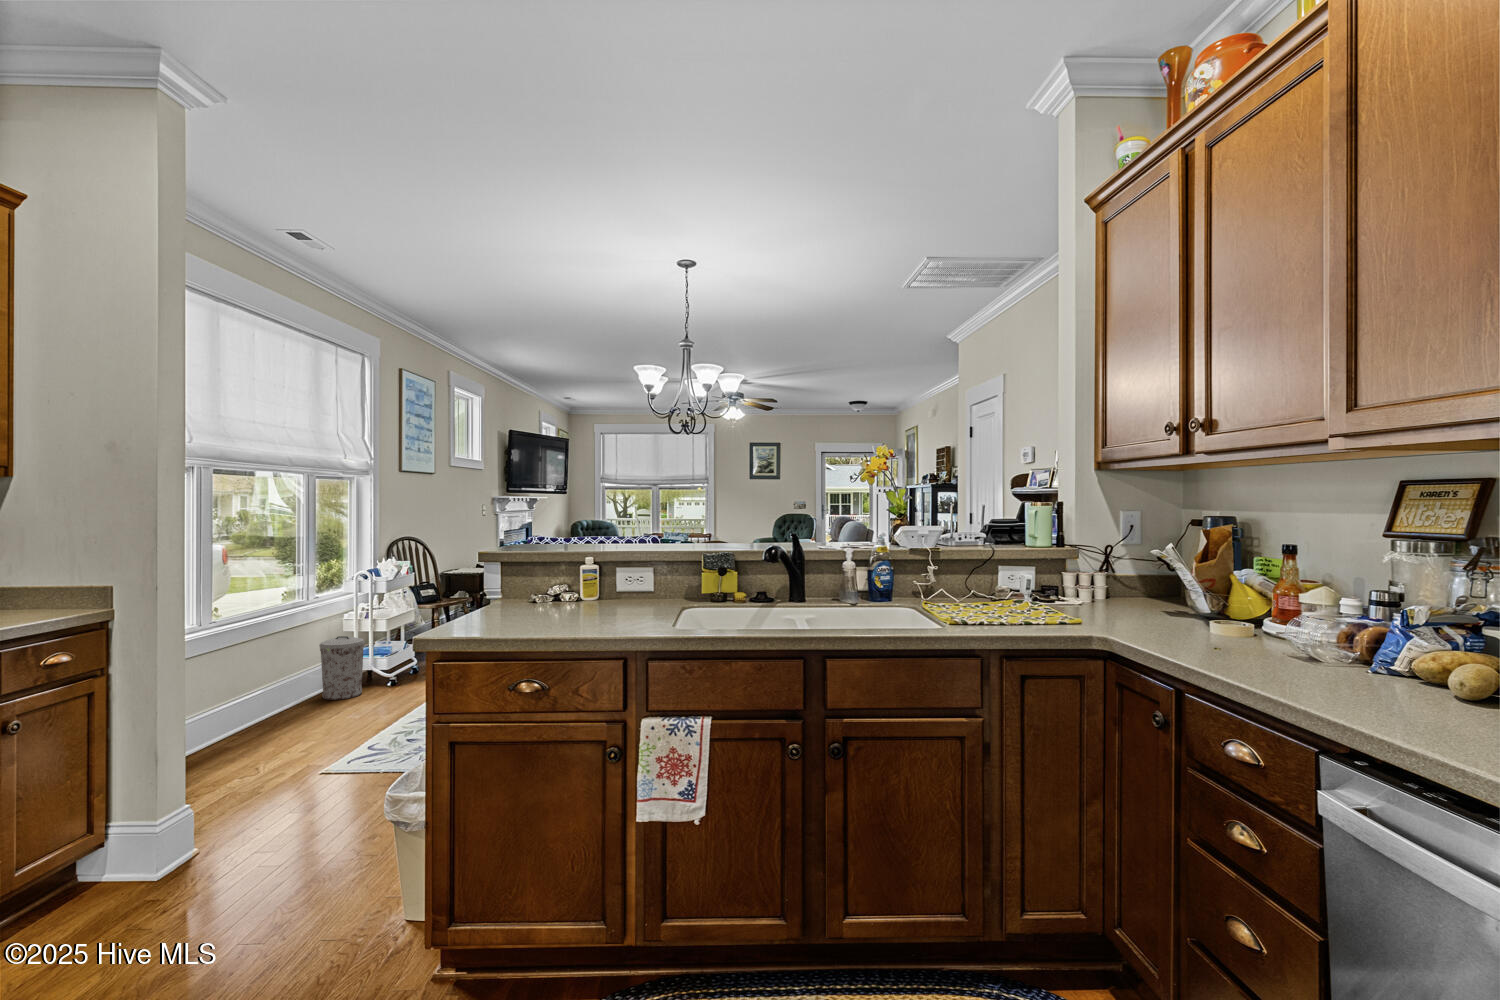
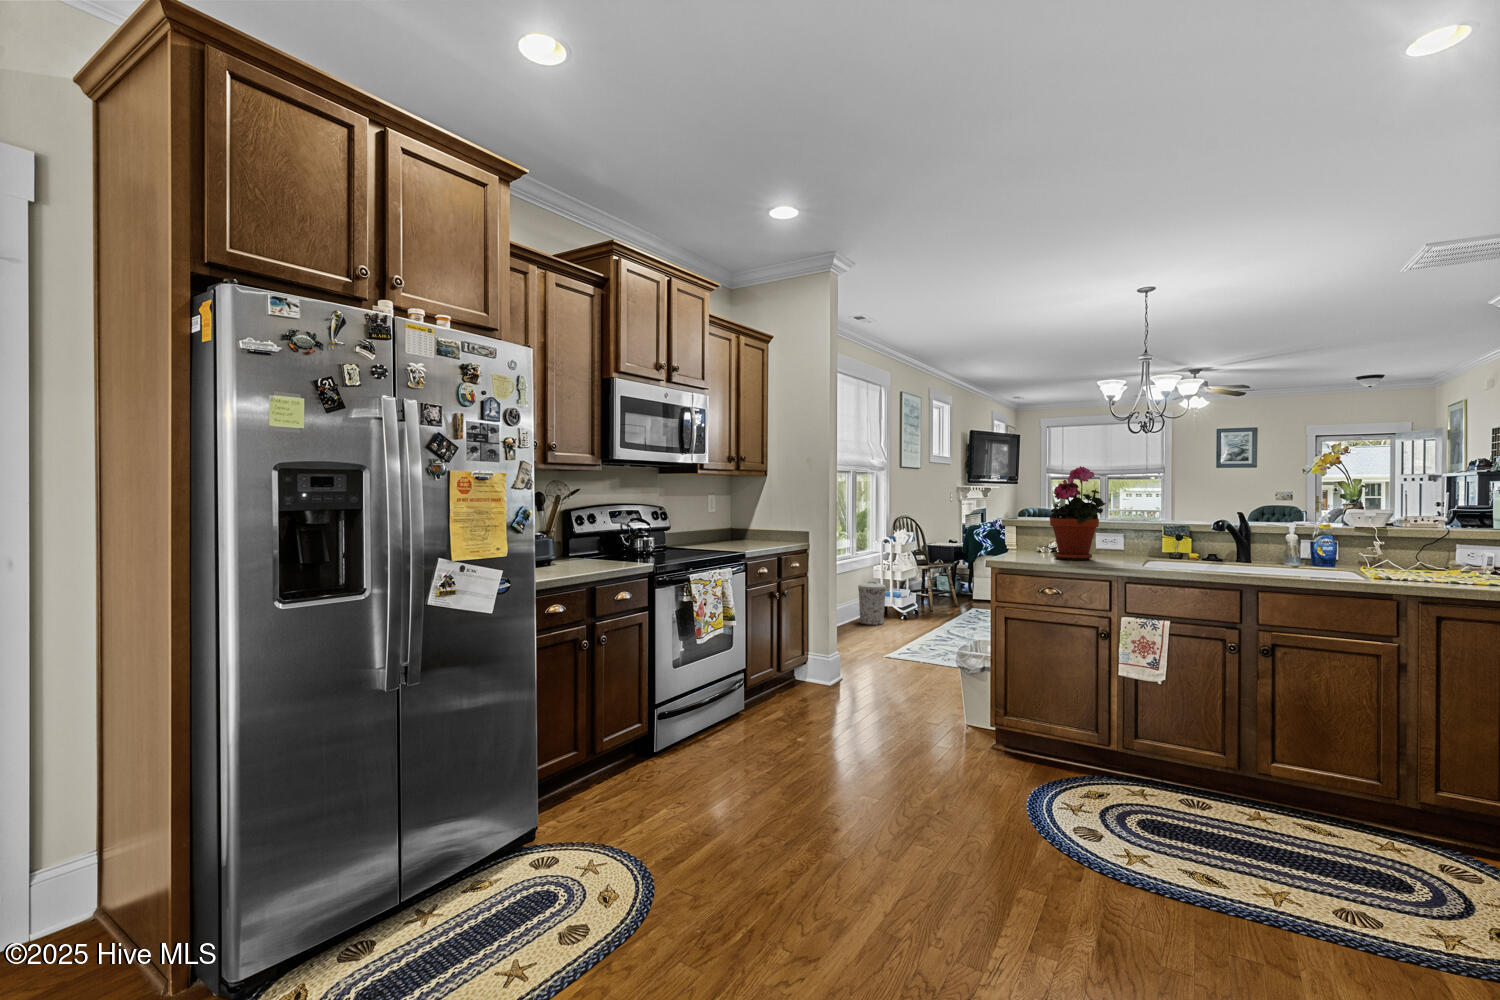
potted plant: none [539,471,623,621] -> present [1050,466,1106,560]

